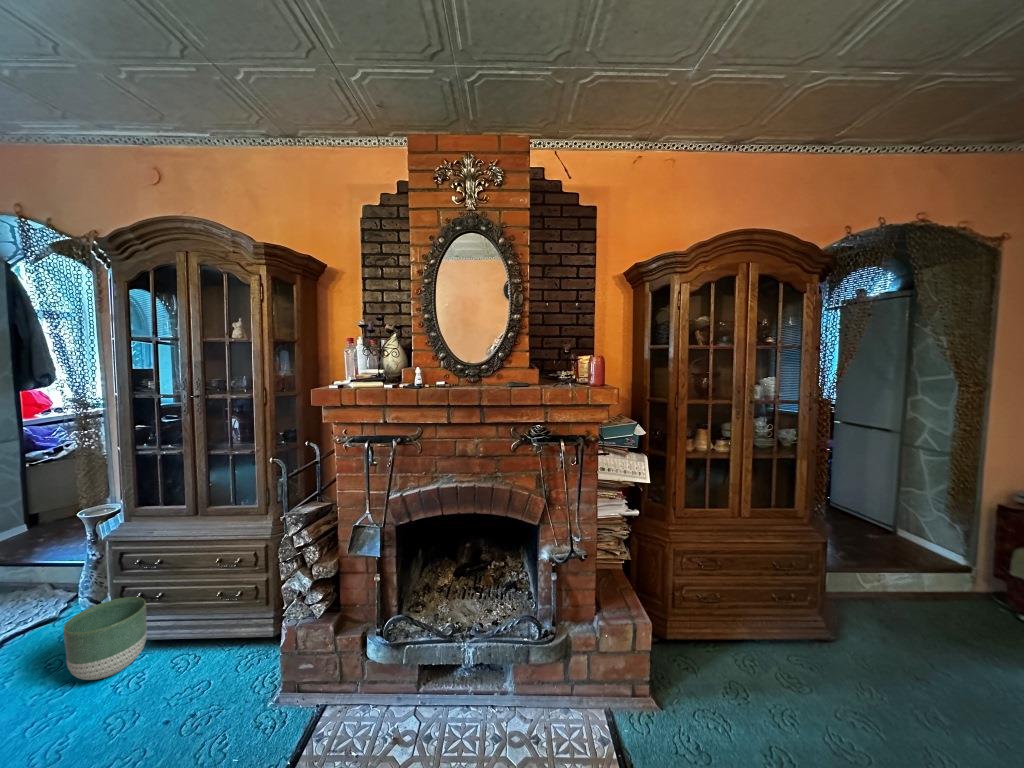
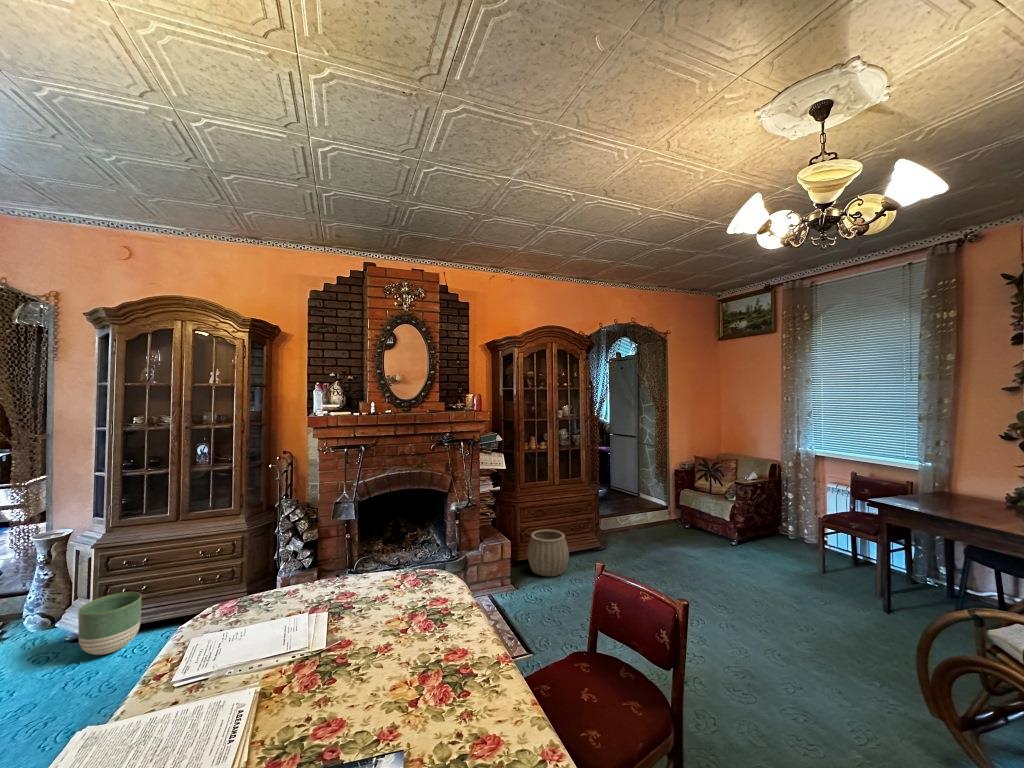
woven basket: none [684,594,770,695] -> present [527,530,569,576]

